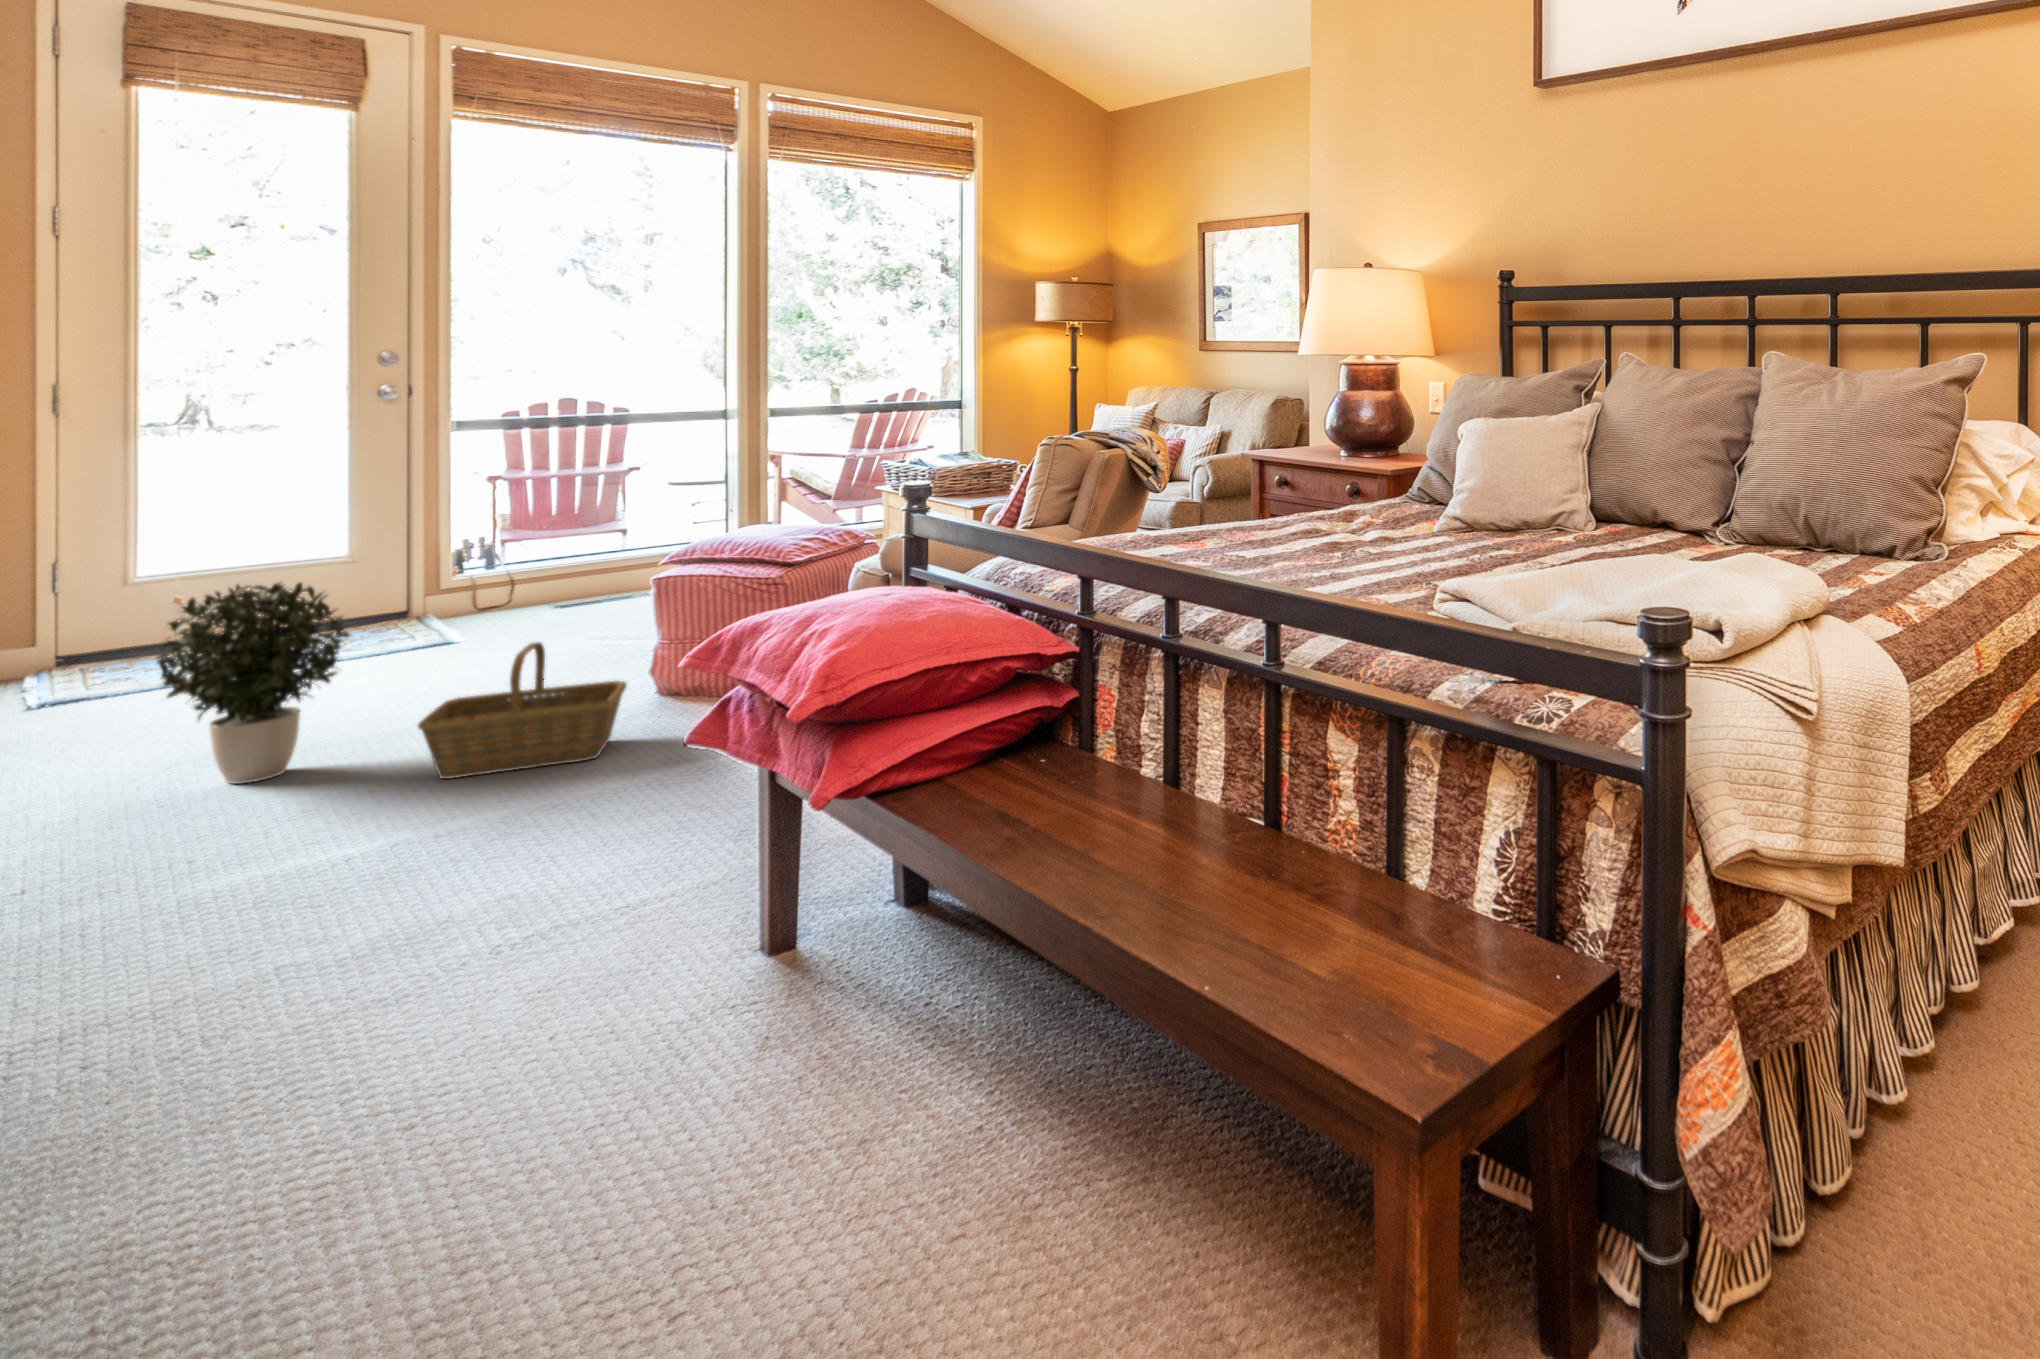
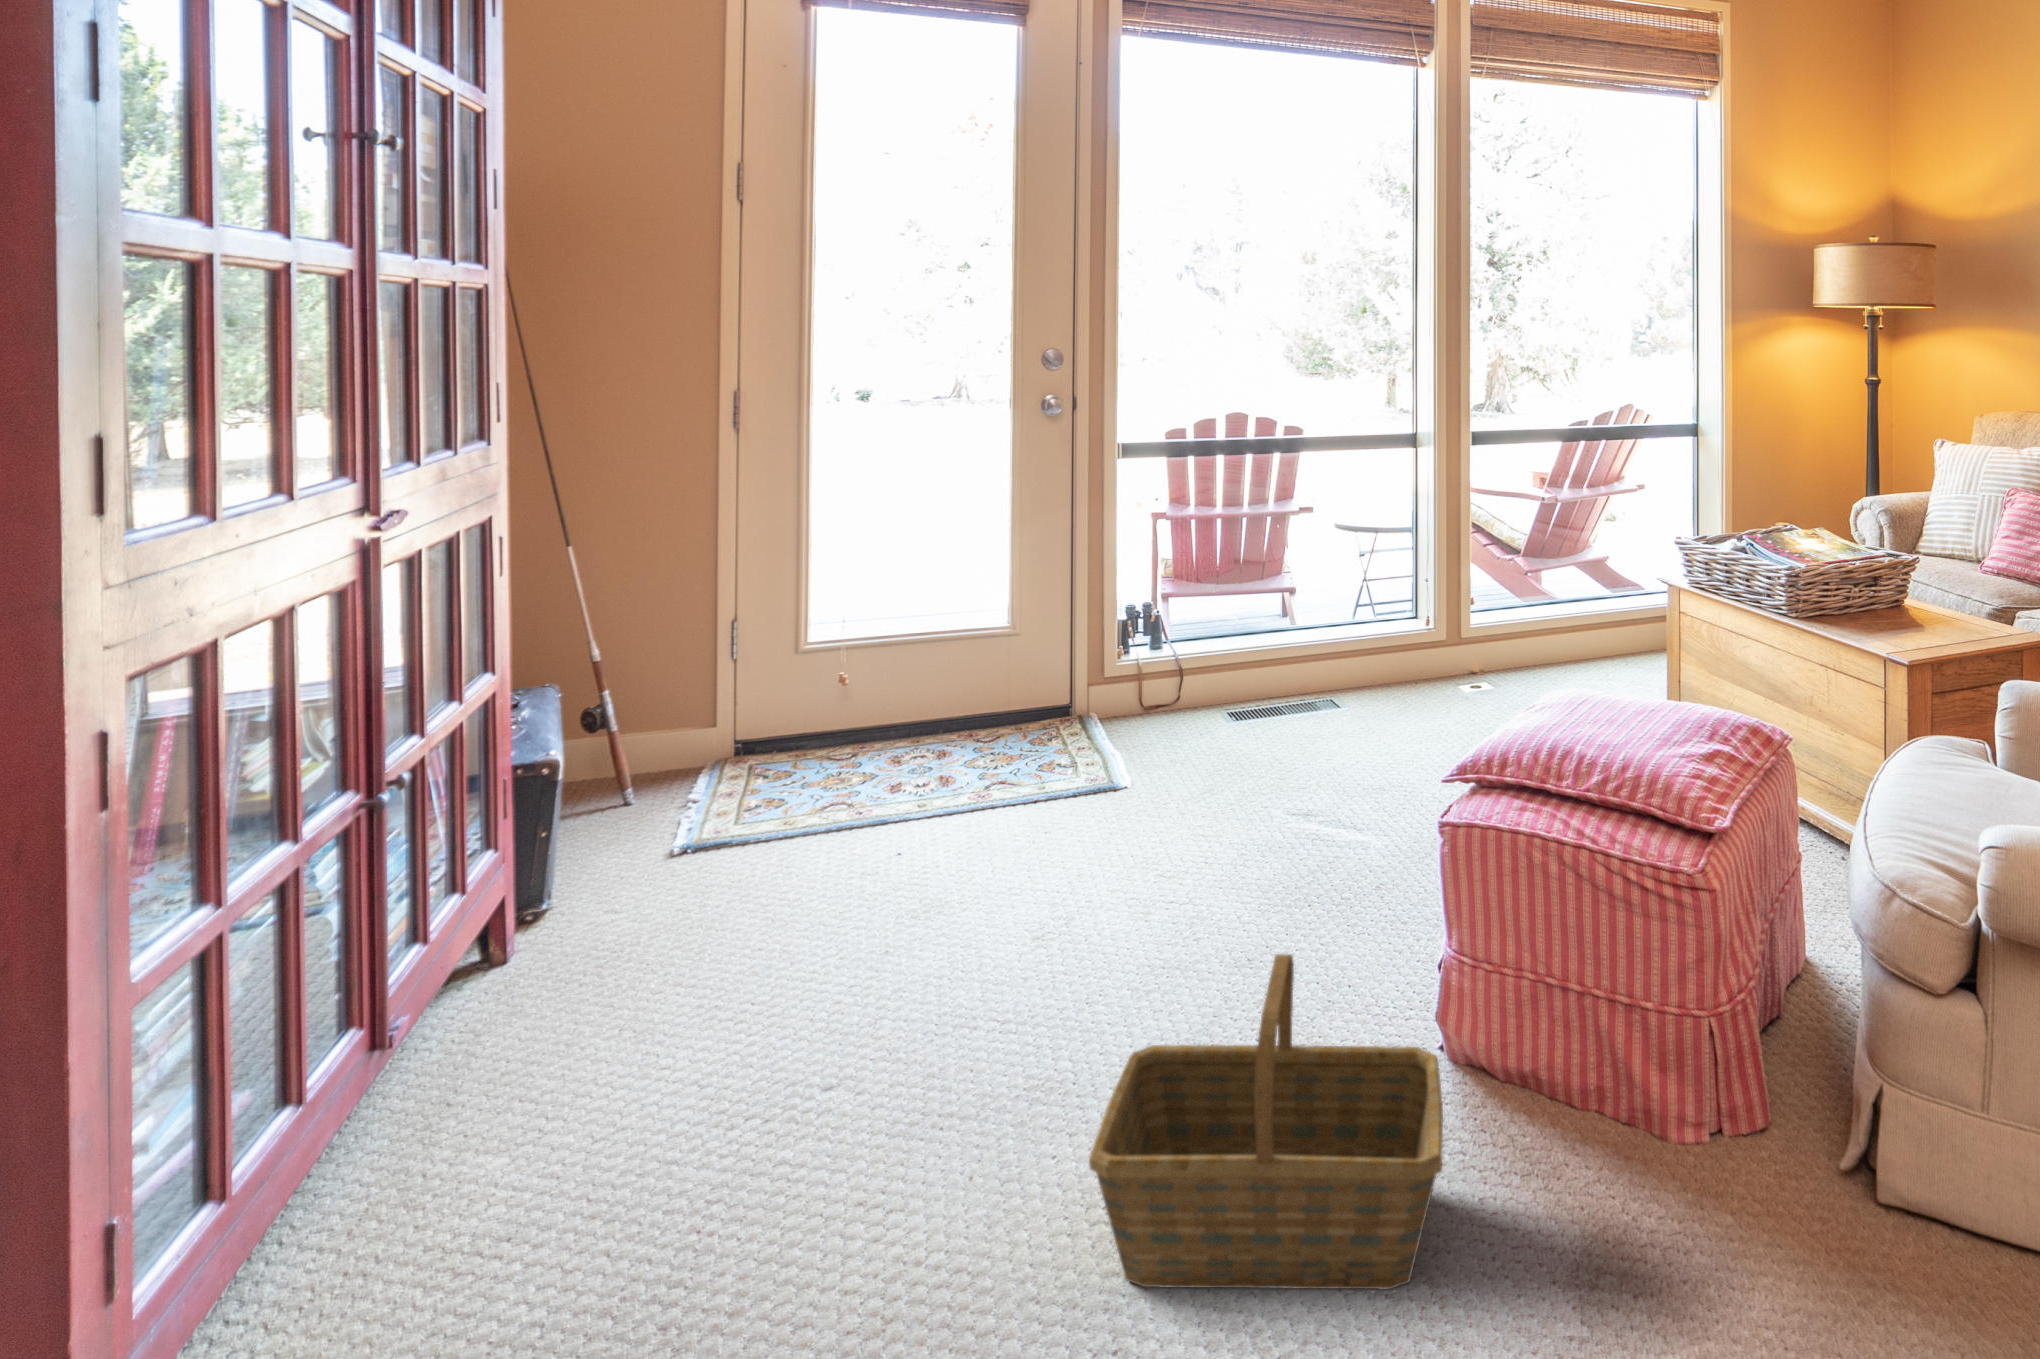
potted plant: present [156,583,350,784] -> none [697,766,992,1171]

